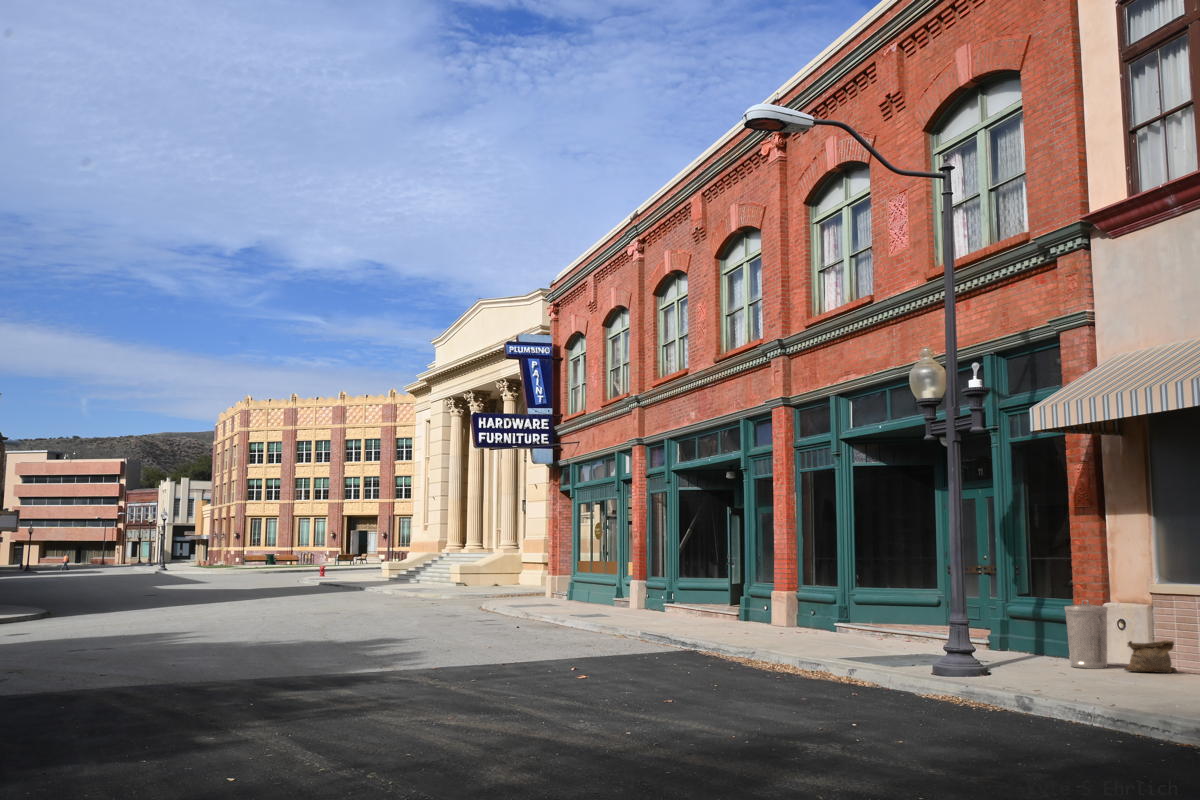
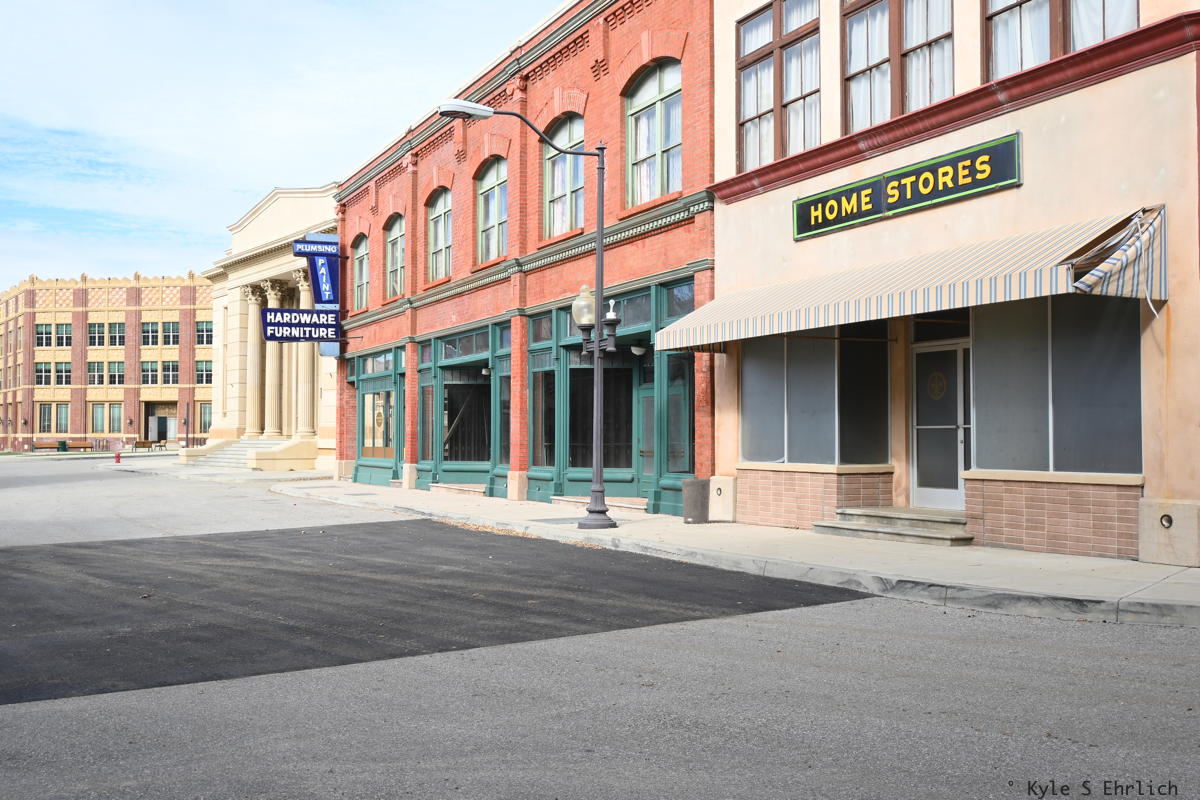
bag: present [1124,641,1177,673] -> none [714,503,749,525]

